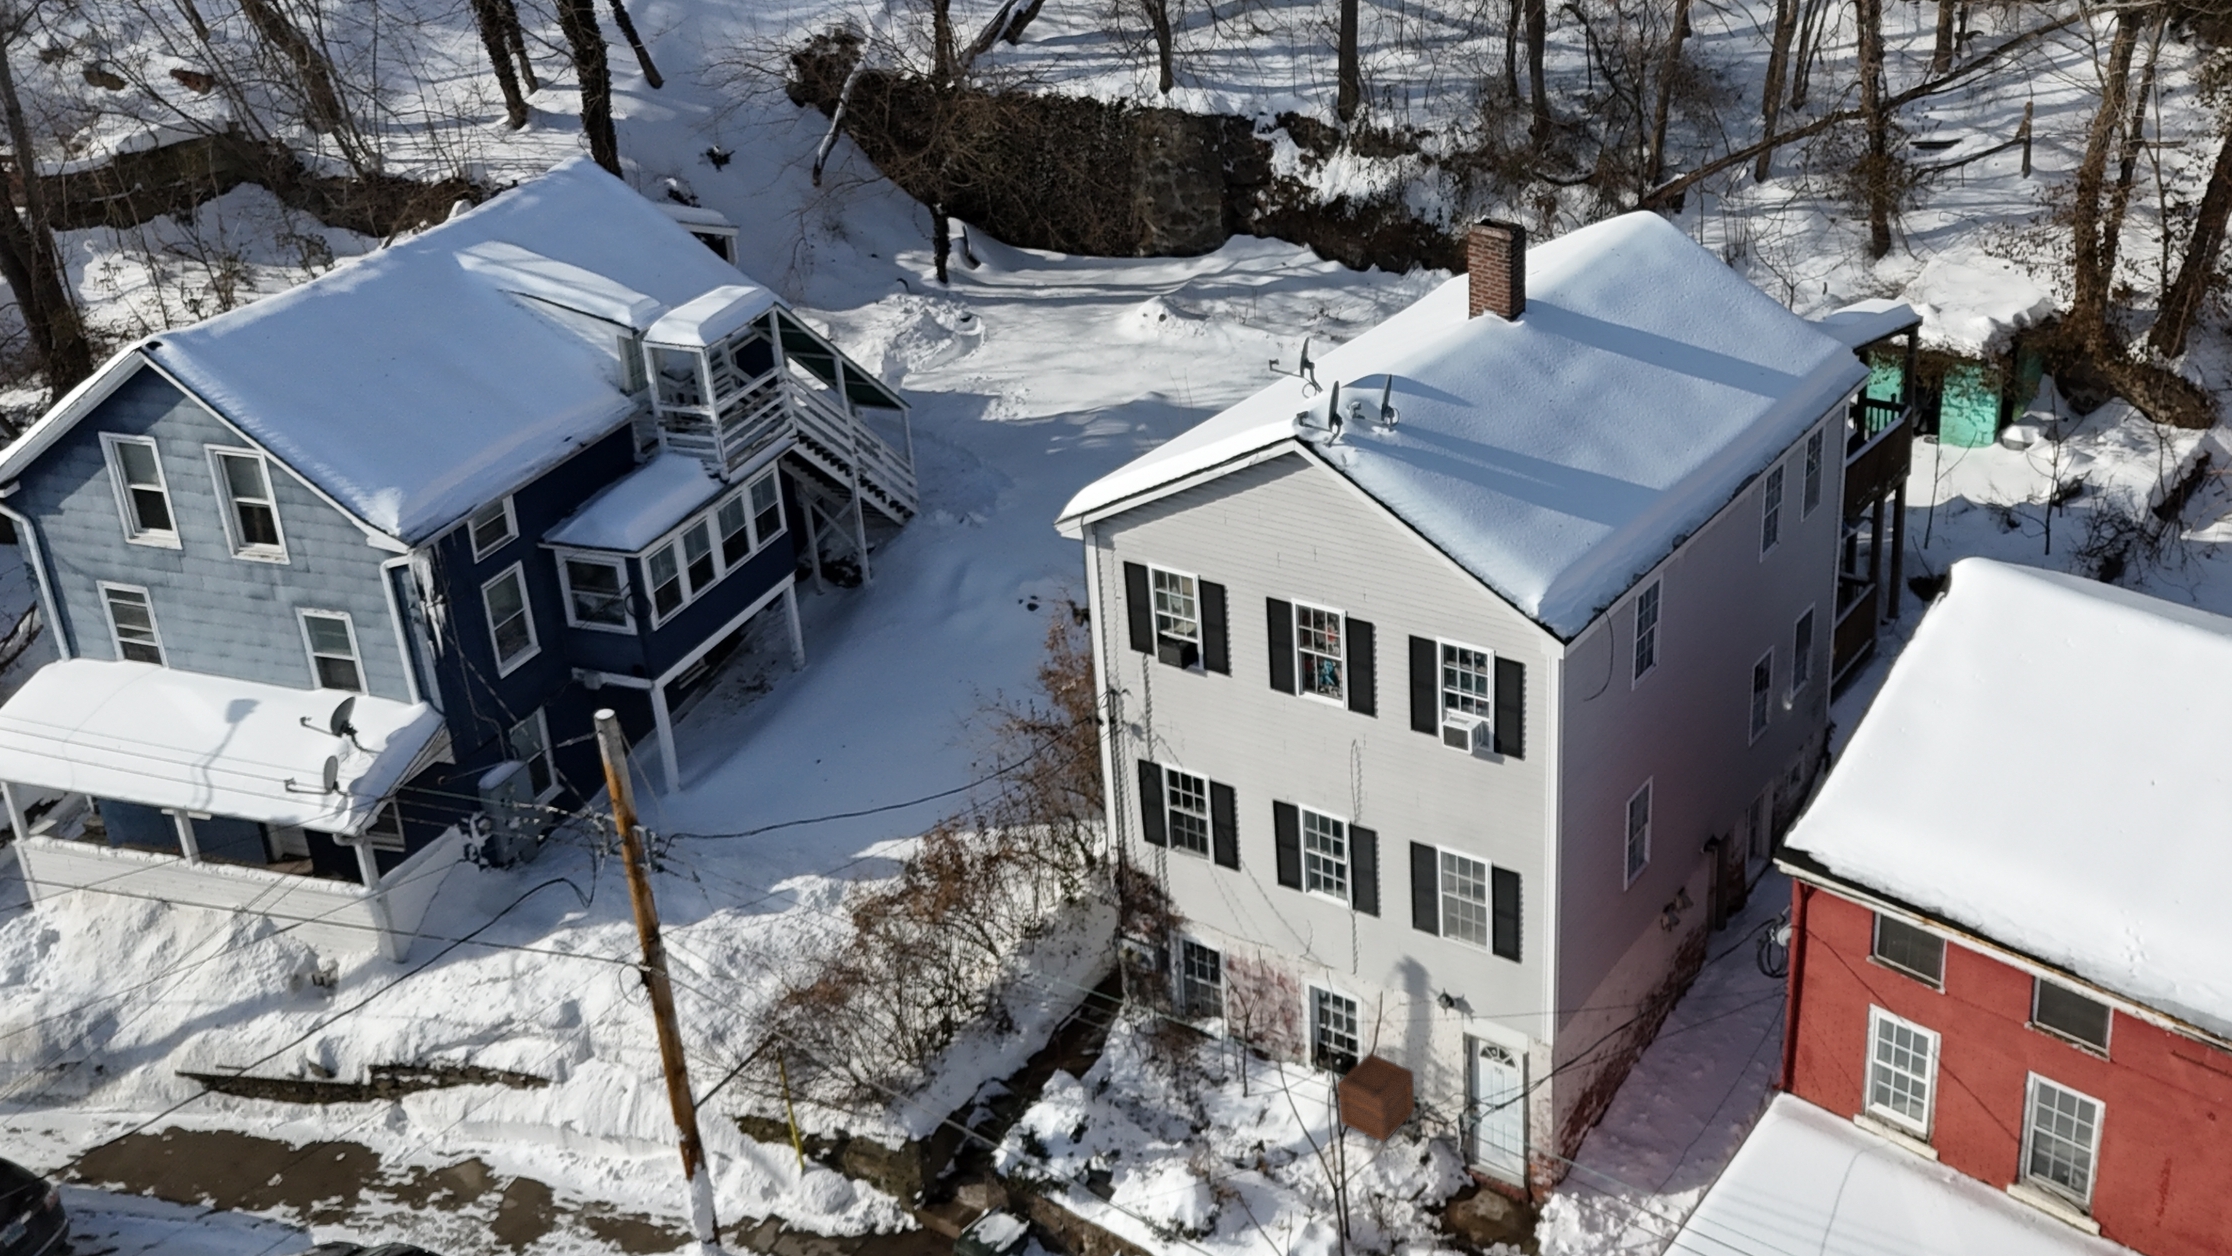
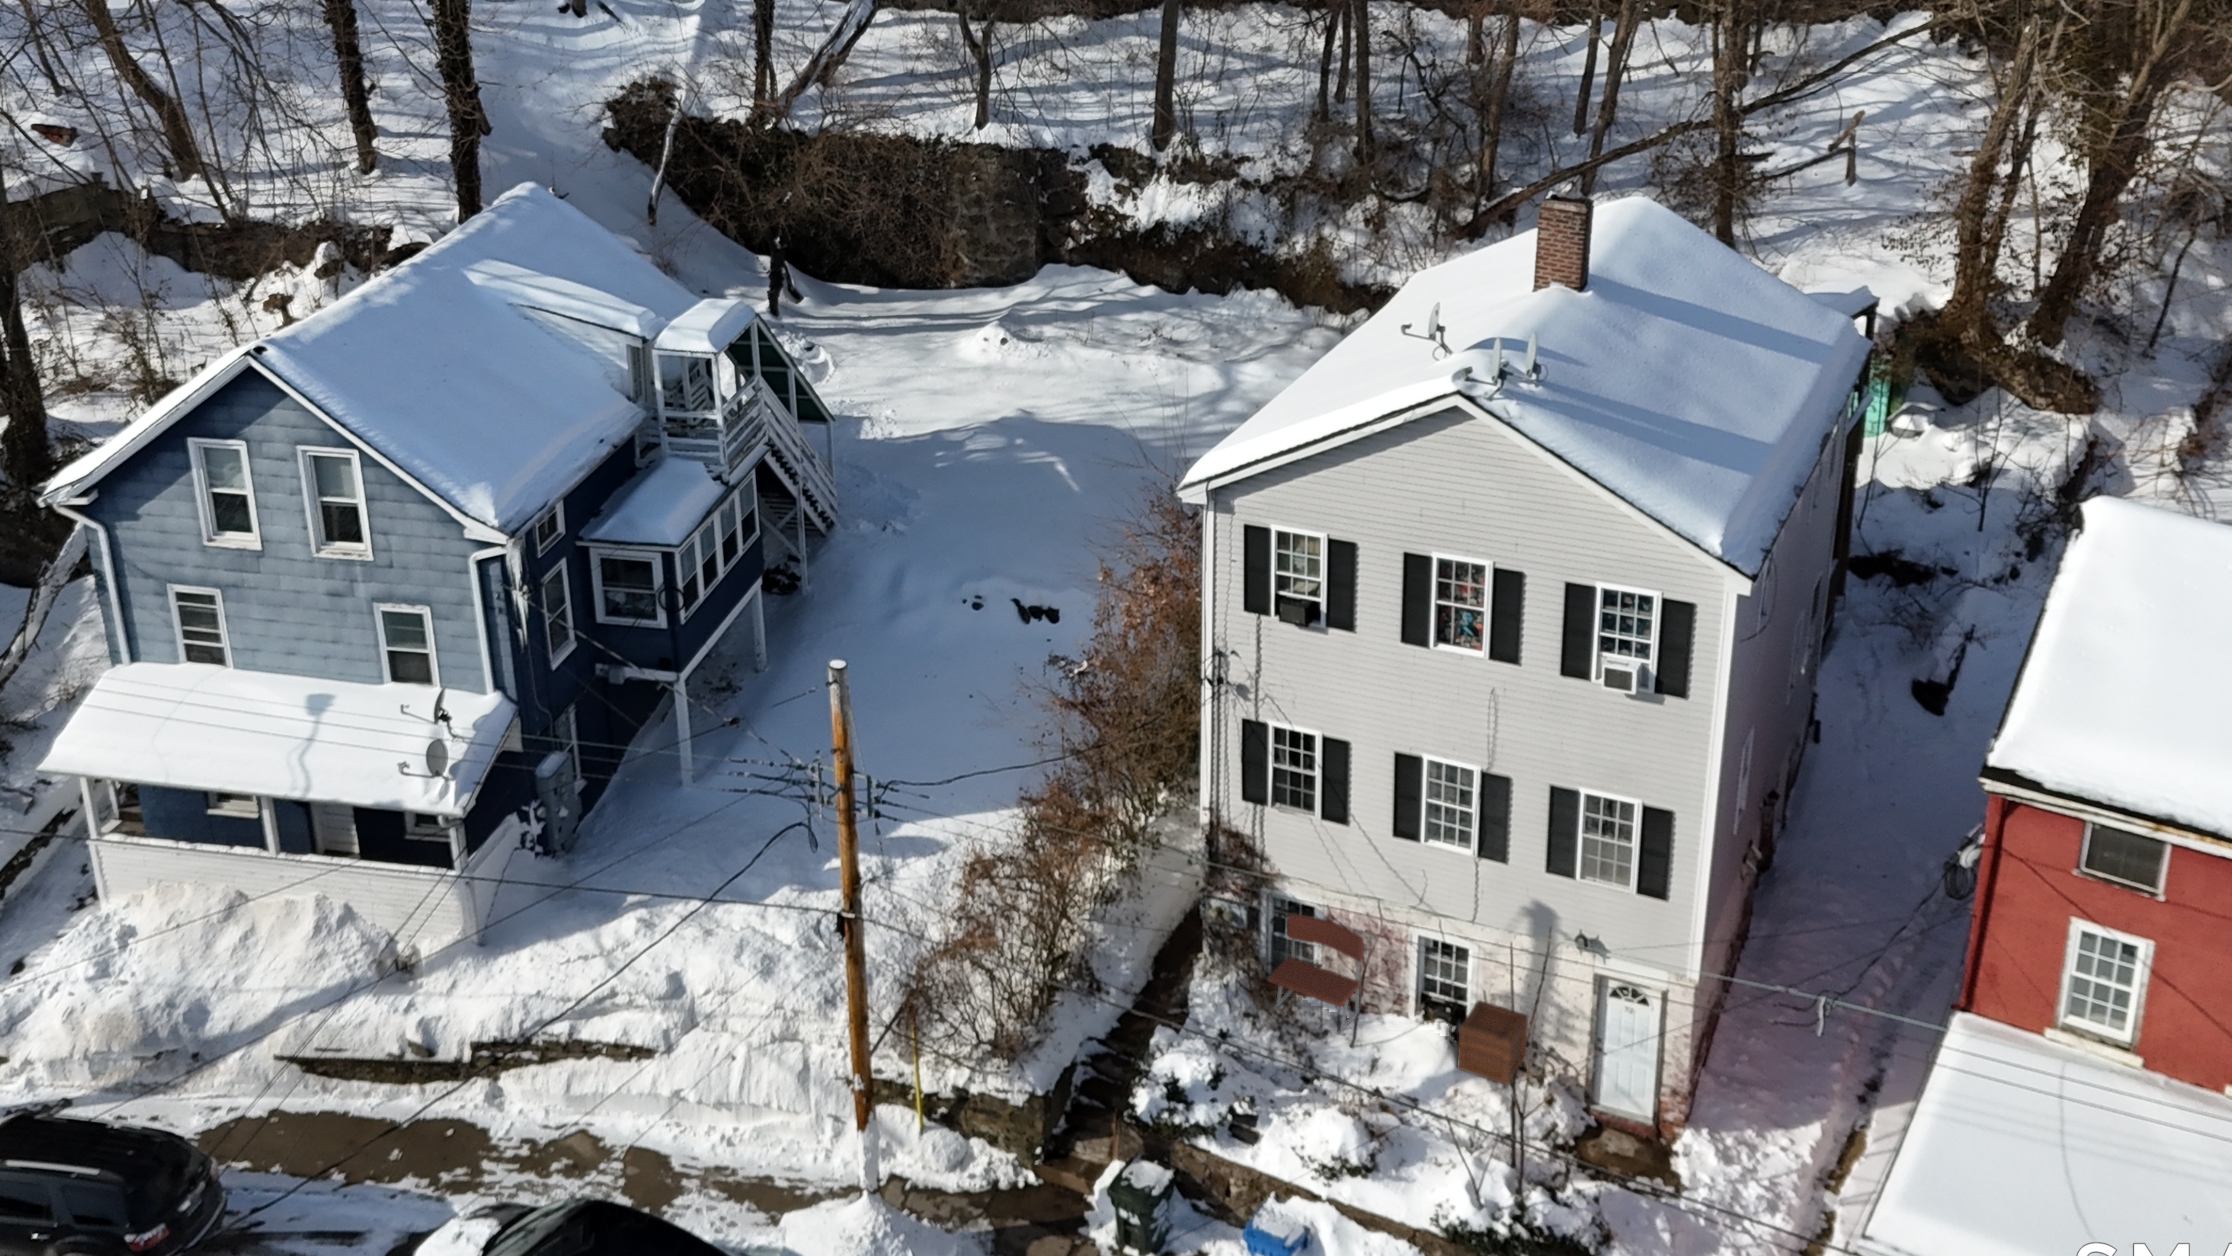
bench: none [1172,955,1268,1078] -> present [1268,913,1364,1030]

